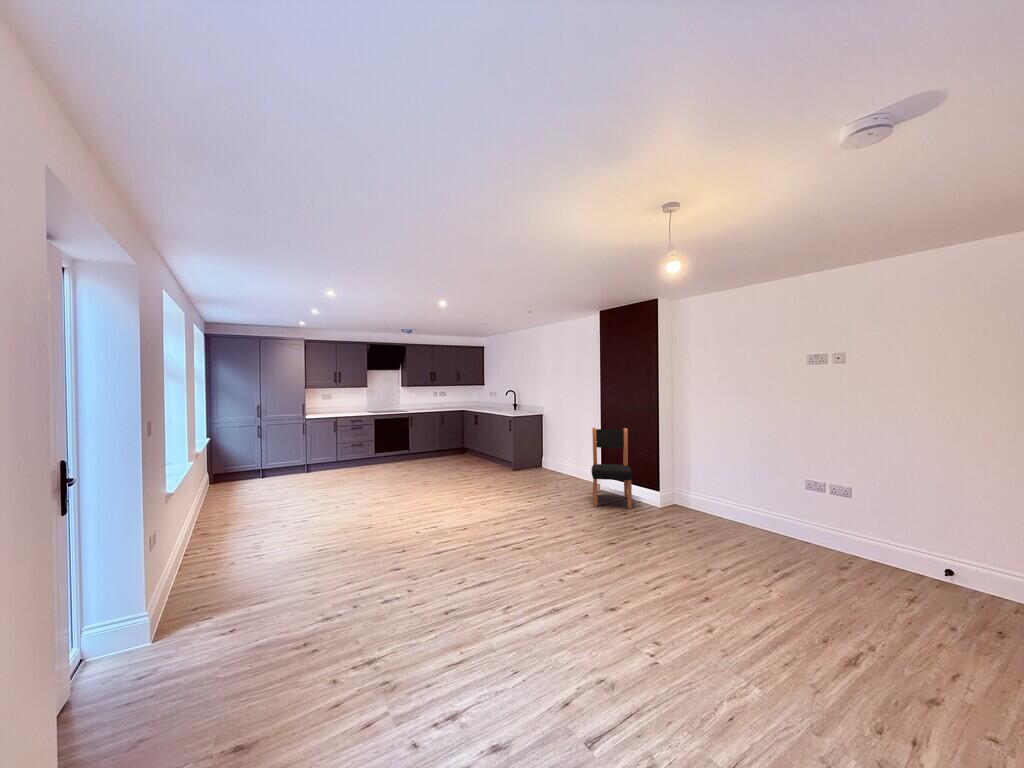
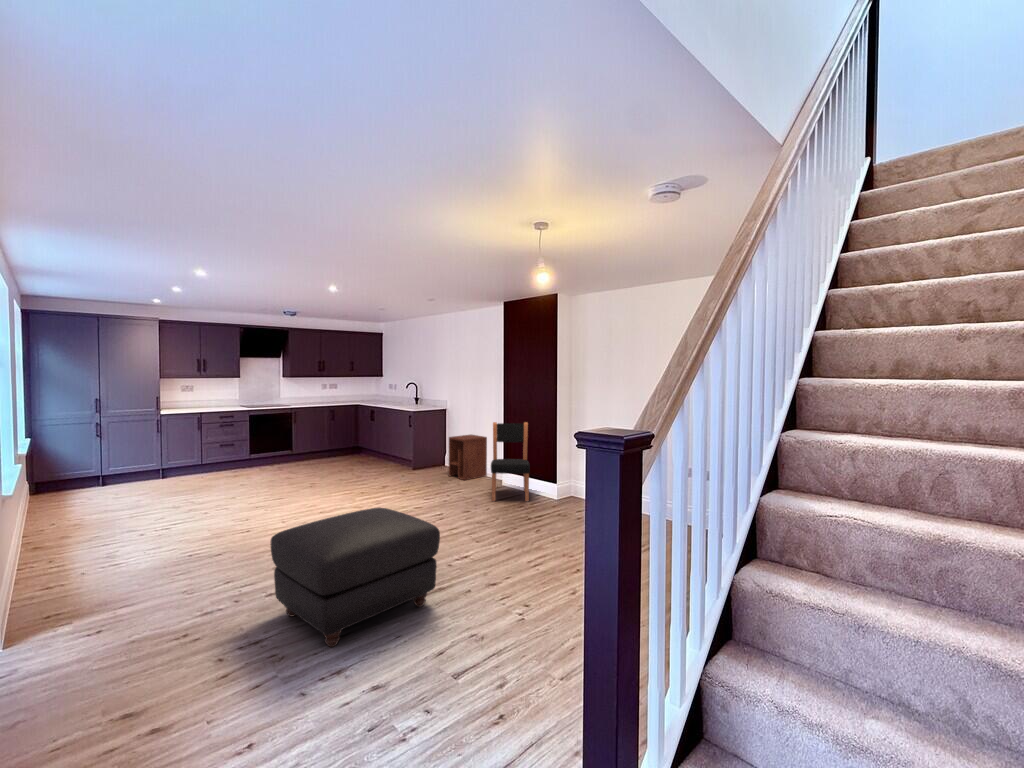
side table: none [548,439,584,483] -> present [449,435,487,480]
ottoman: none [385,518,556,678] -> present [270,508,440,647]

